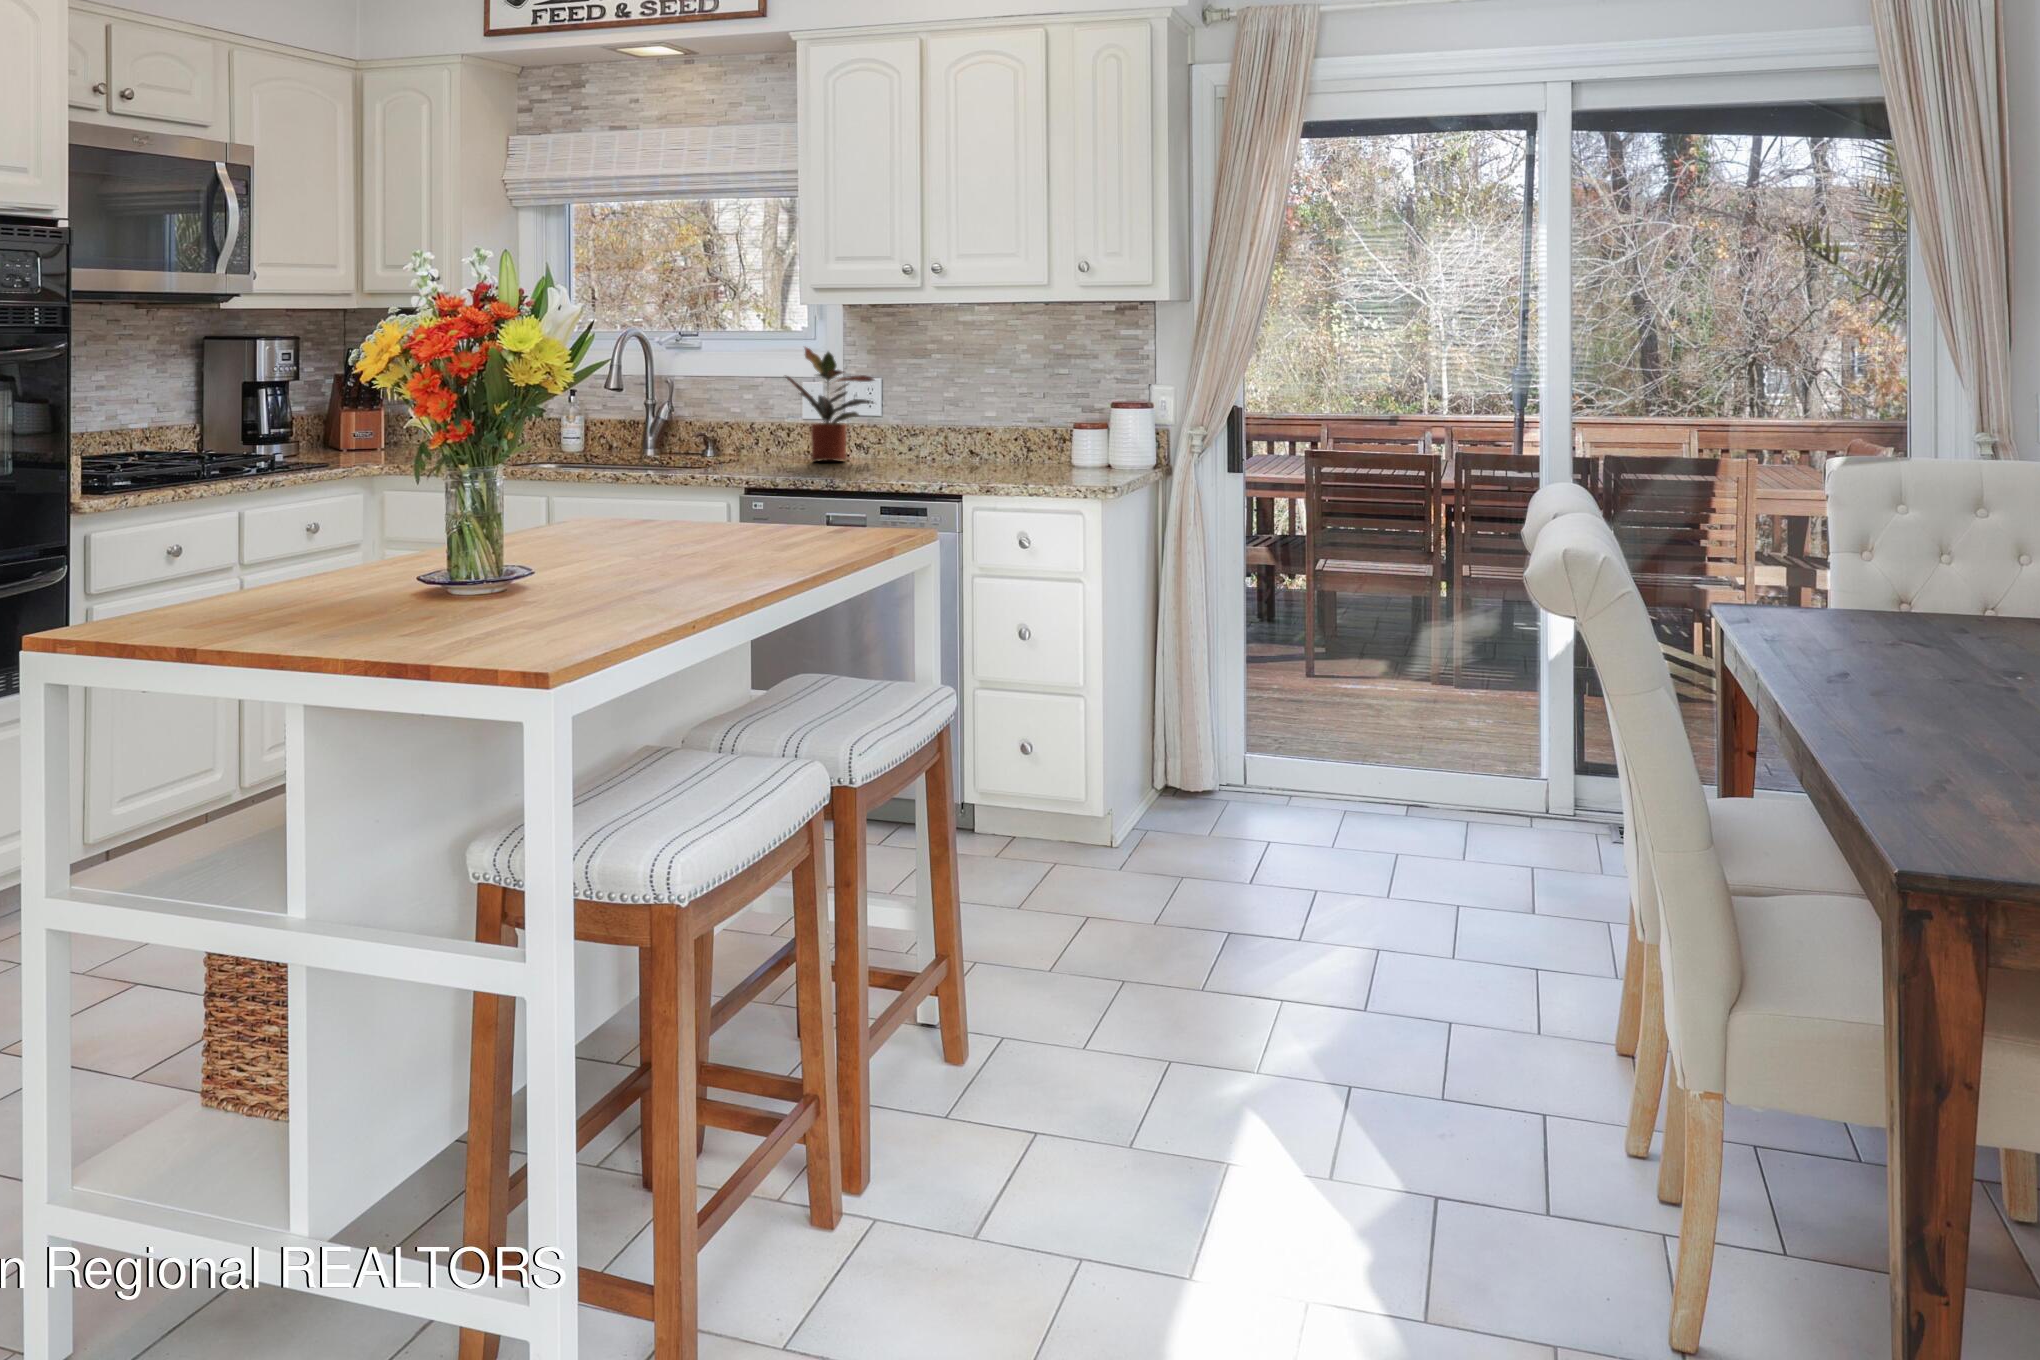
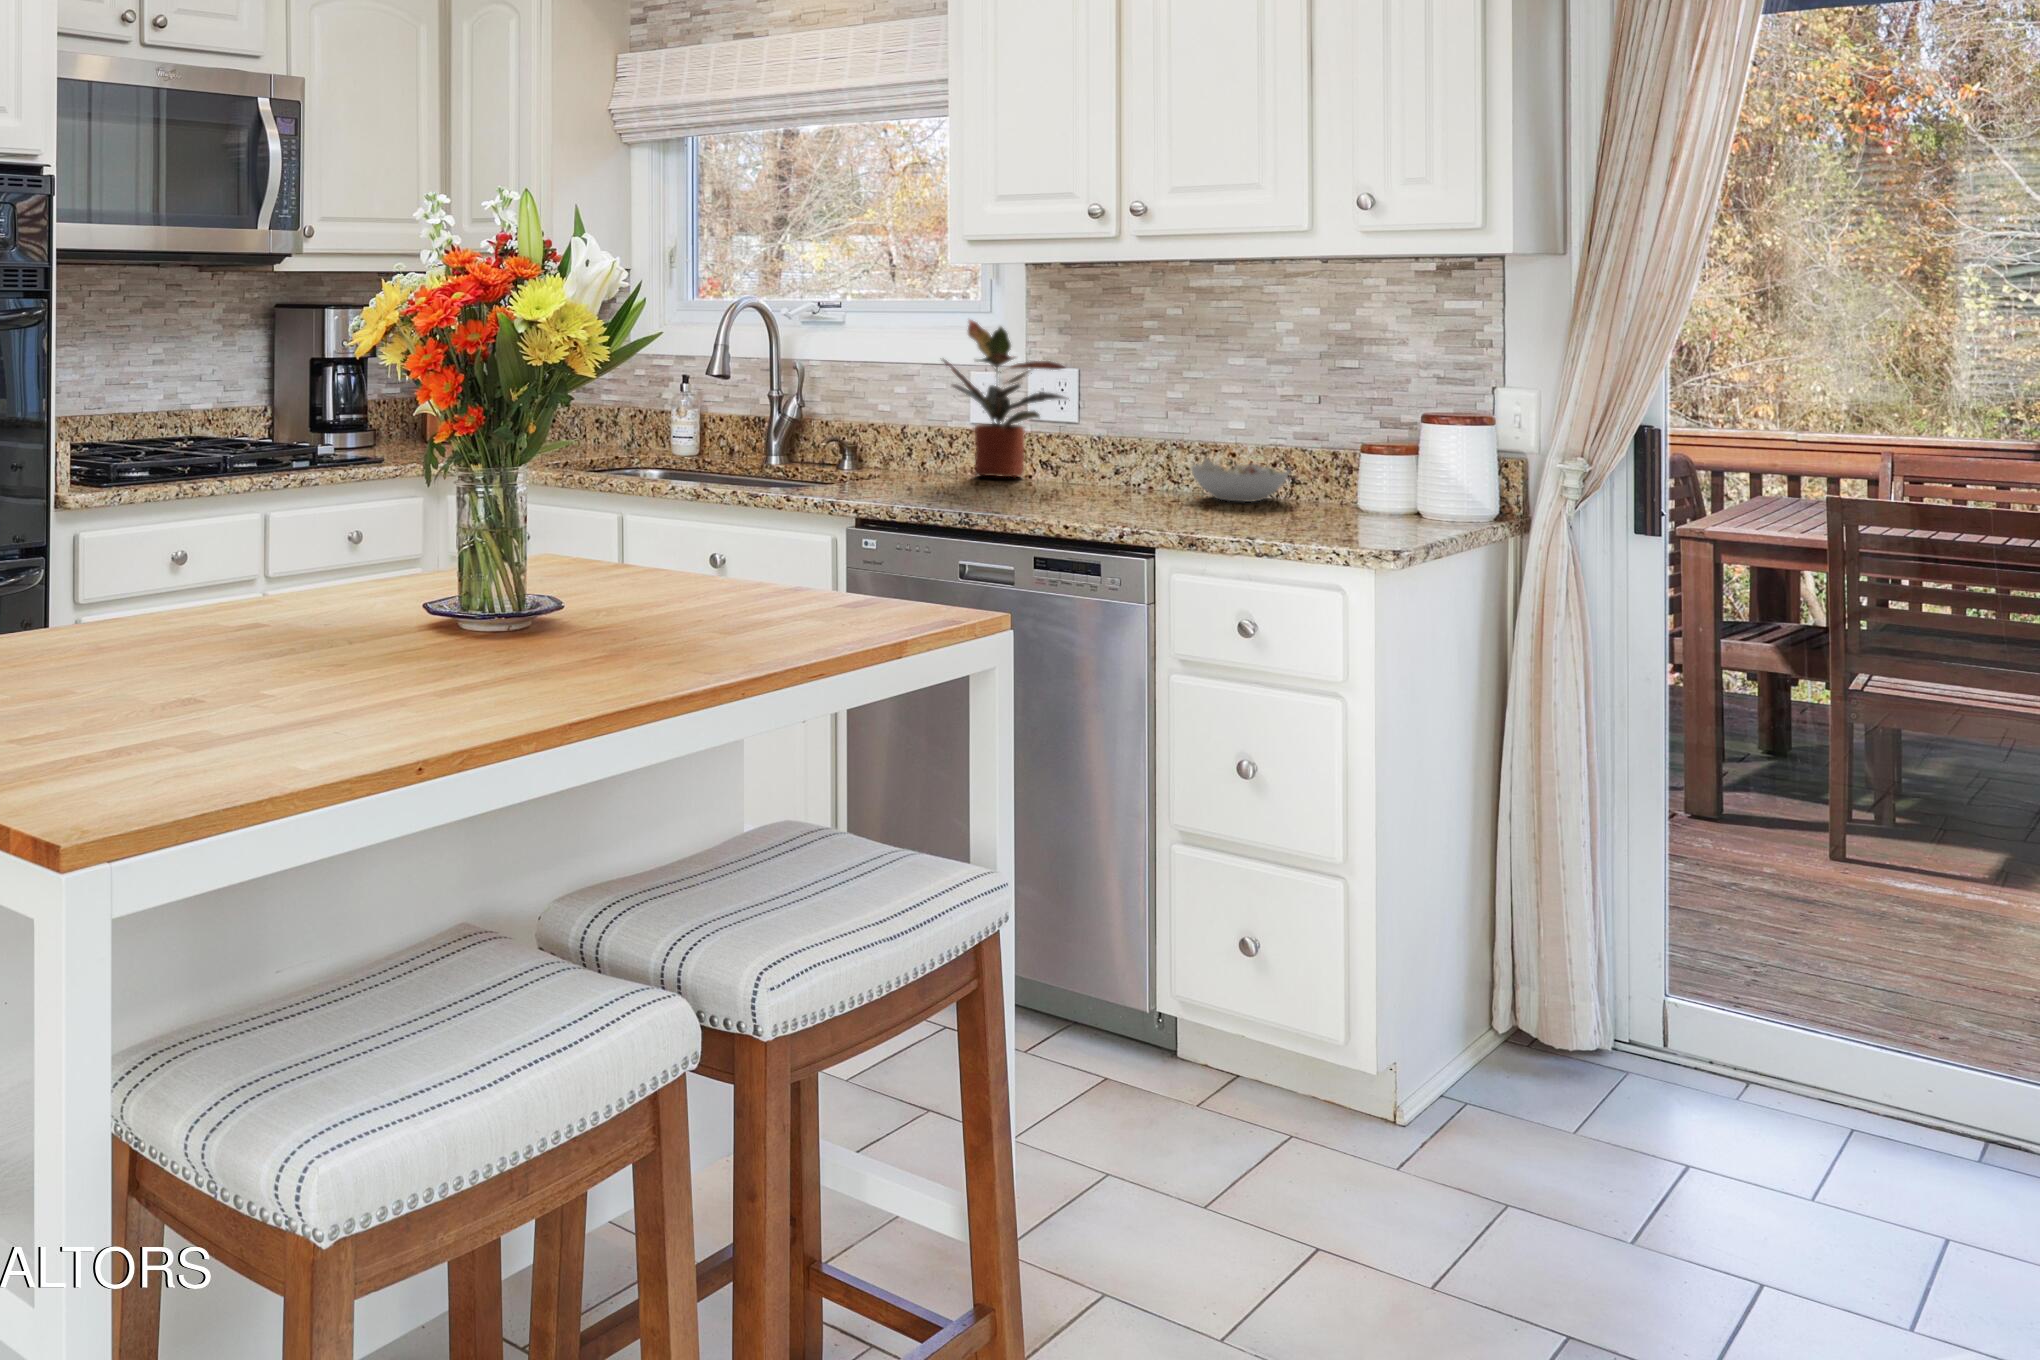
bowl: none [964,439,1028,467] -> present [1191,459,1289,502]

